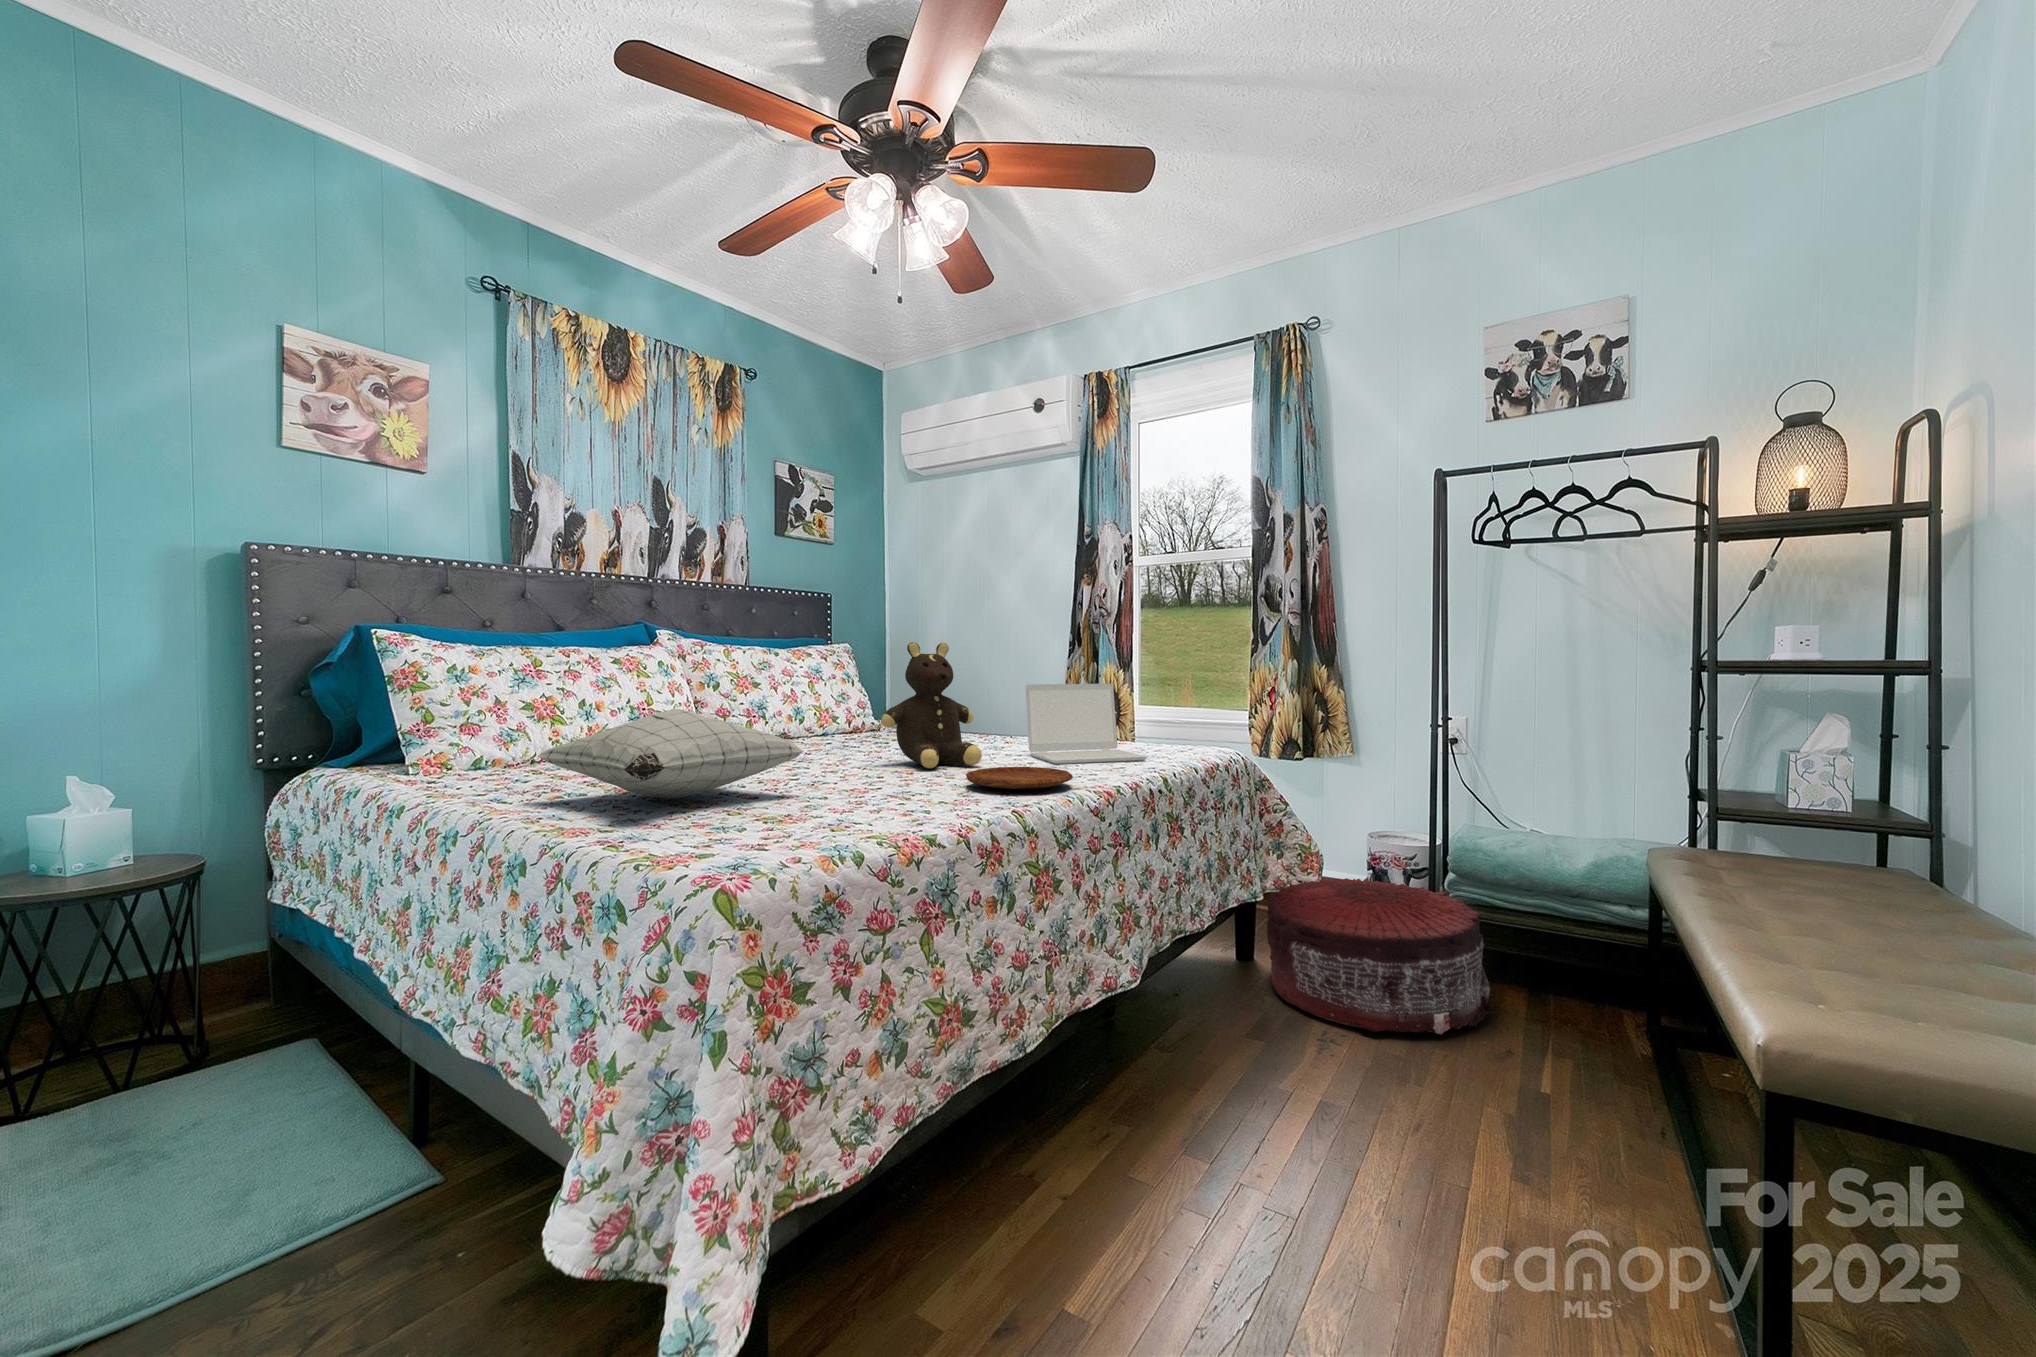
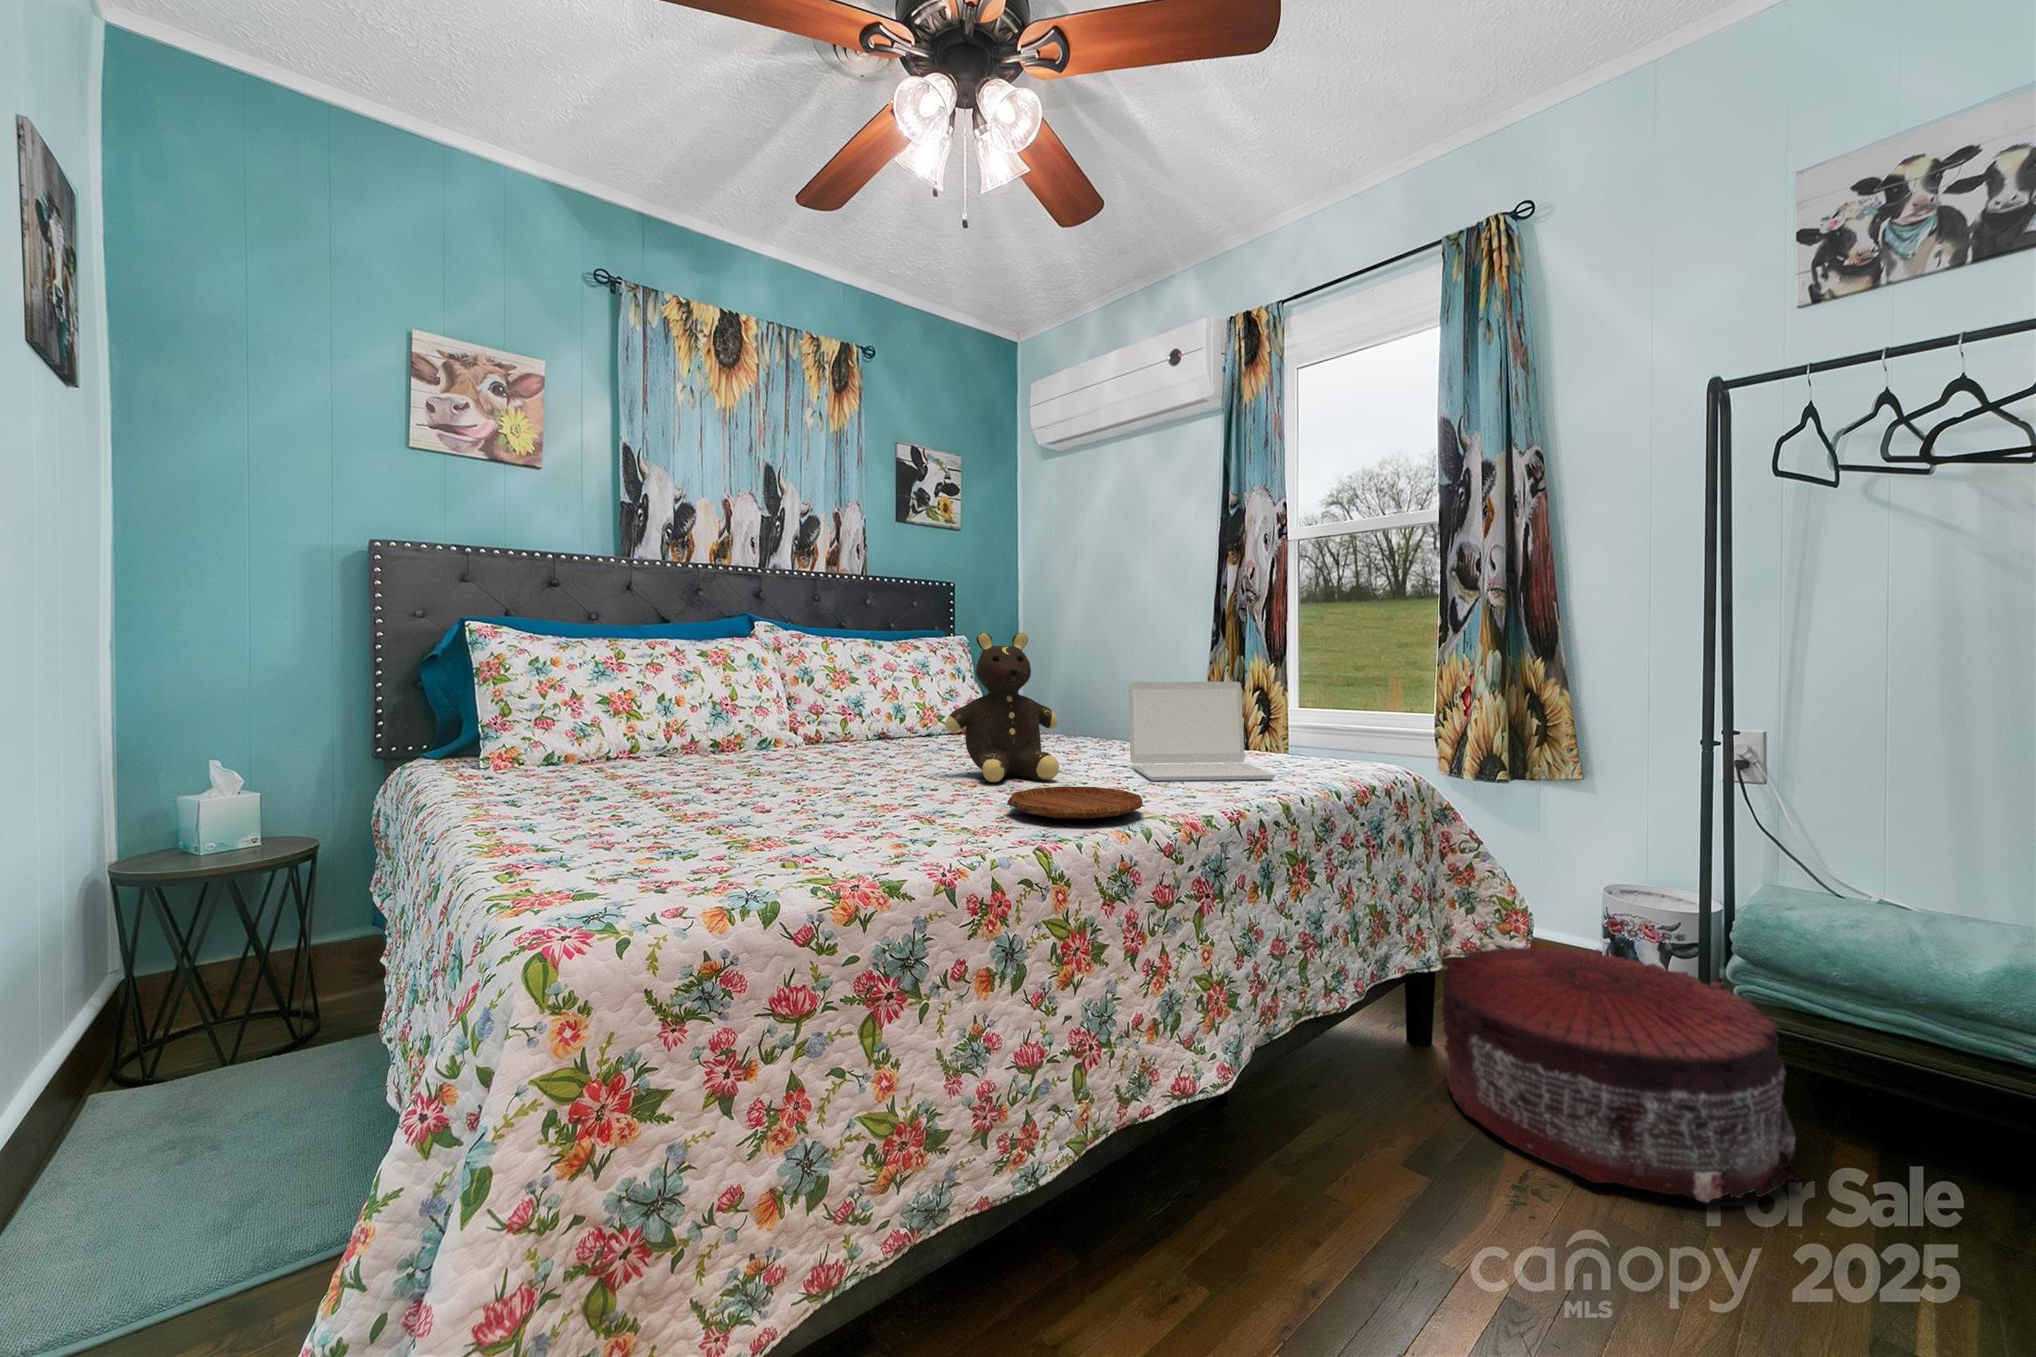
pillow: present [537,709,803,798] -> none [530,710,811,812]

